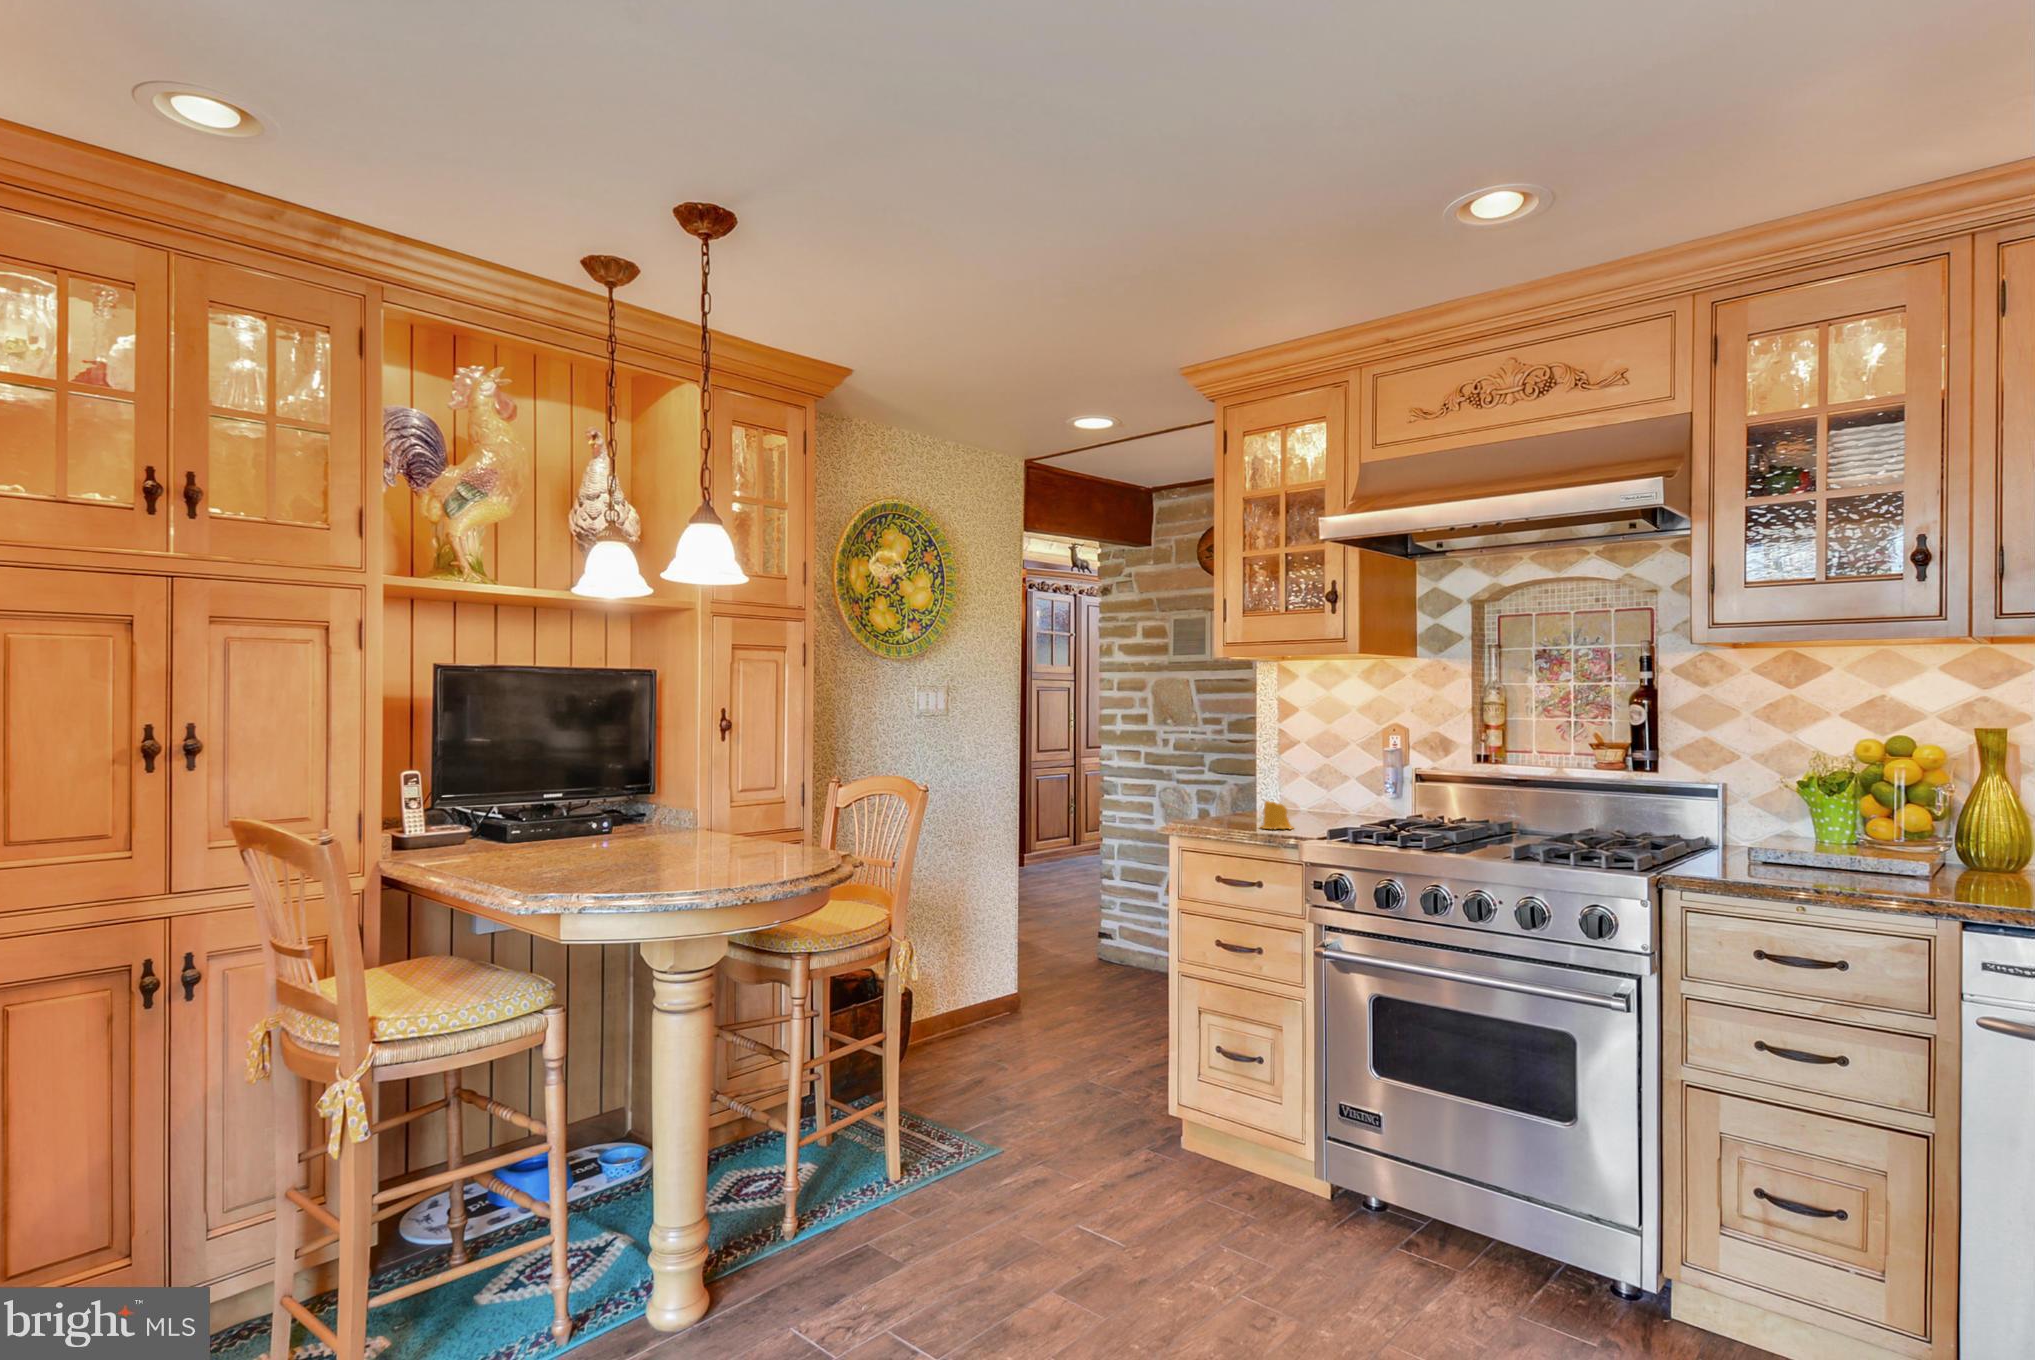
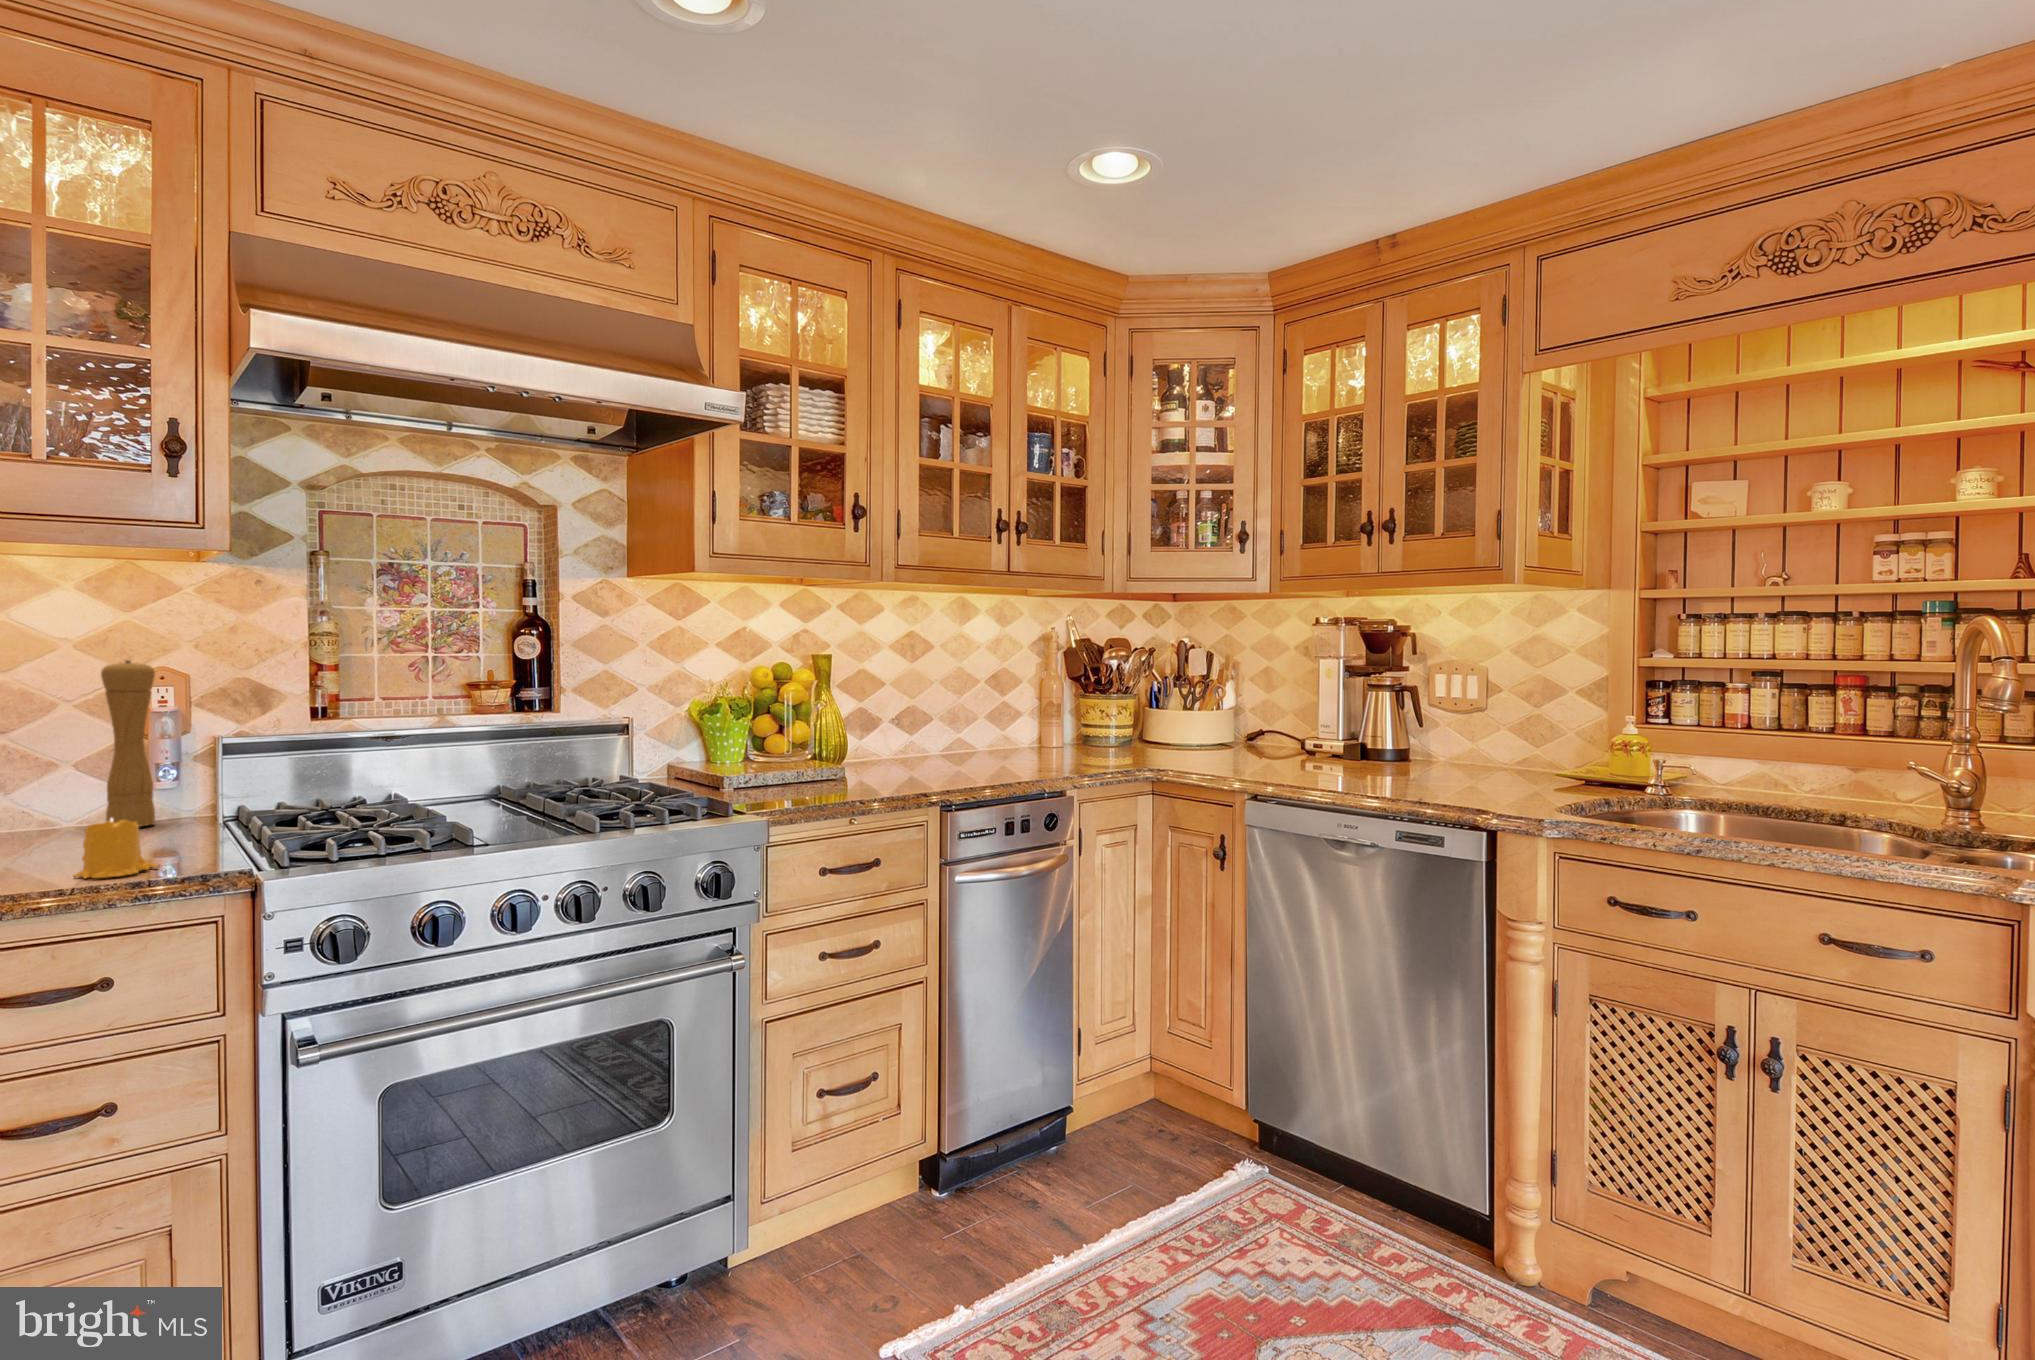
pepper mill: none [1374,719,1400,817] -> present [101,660,155,827]

